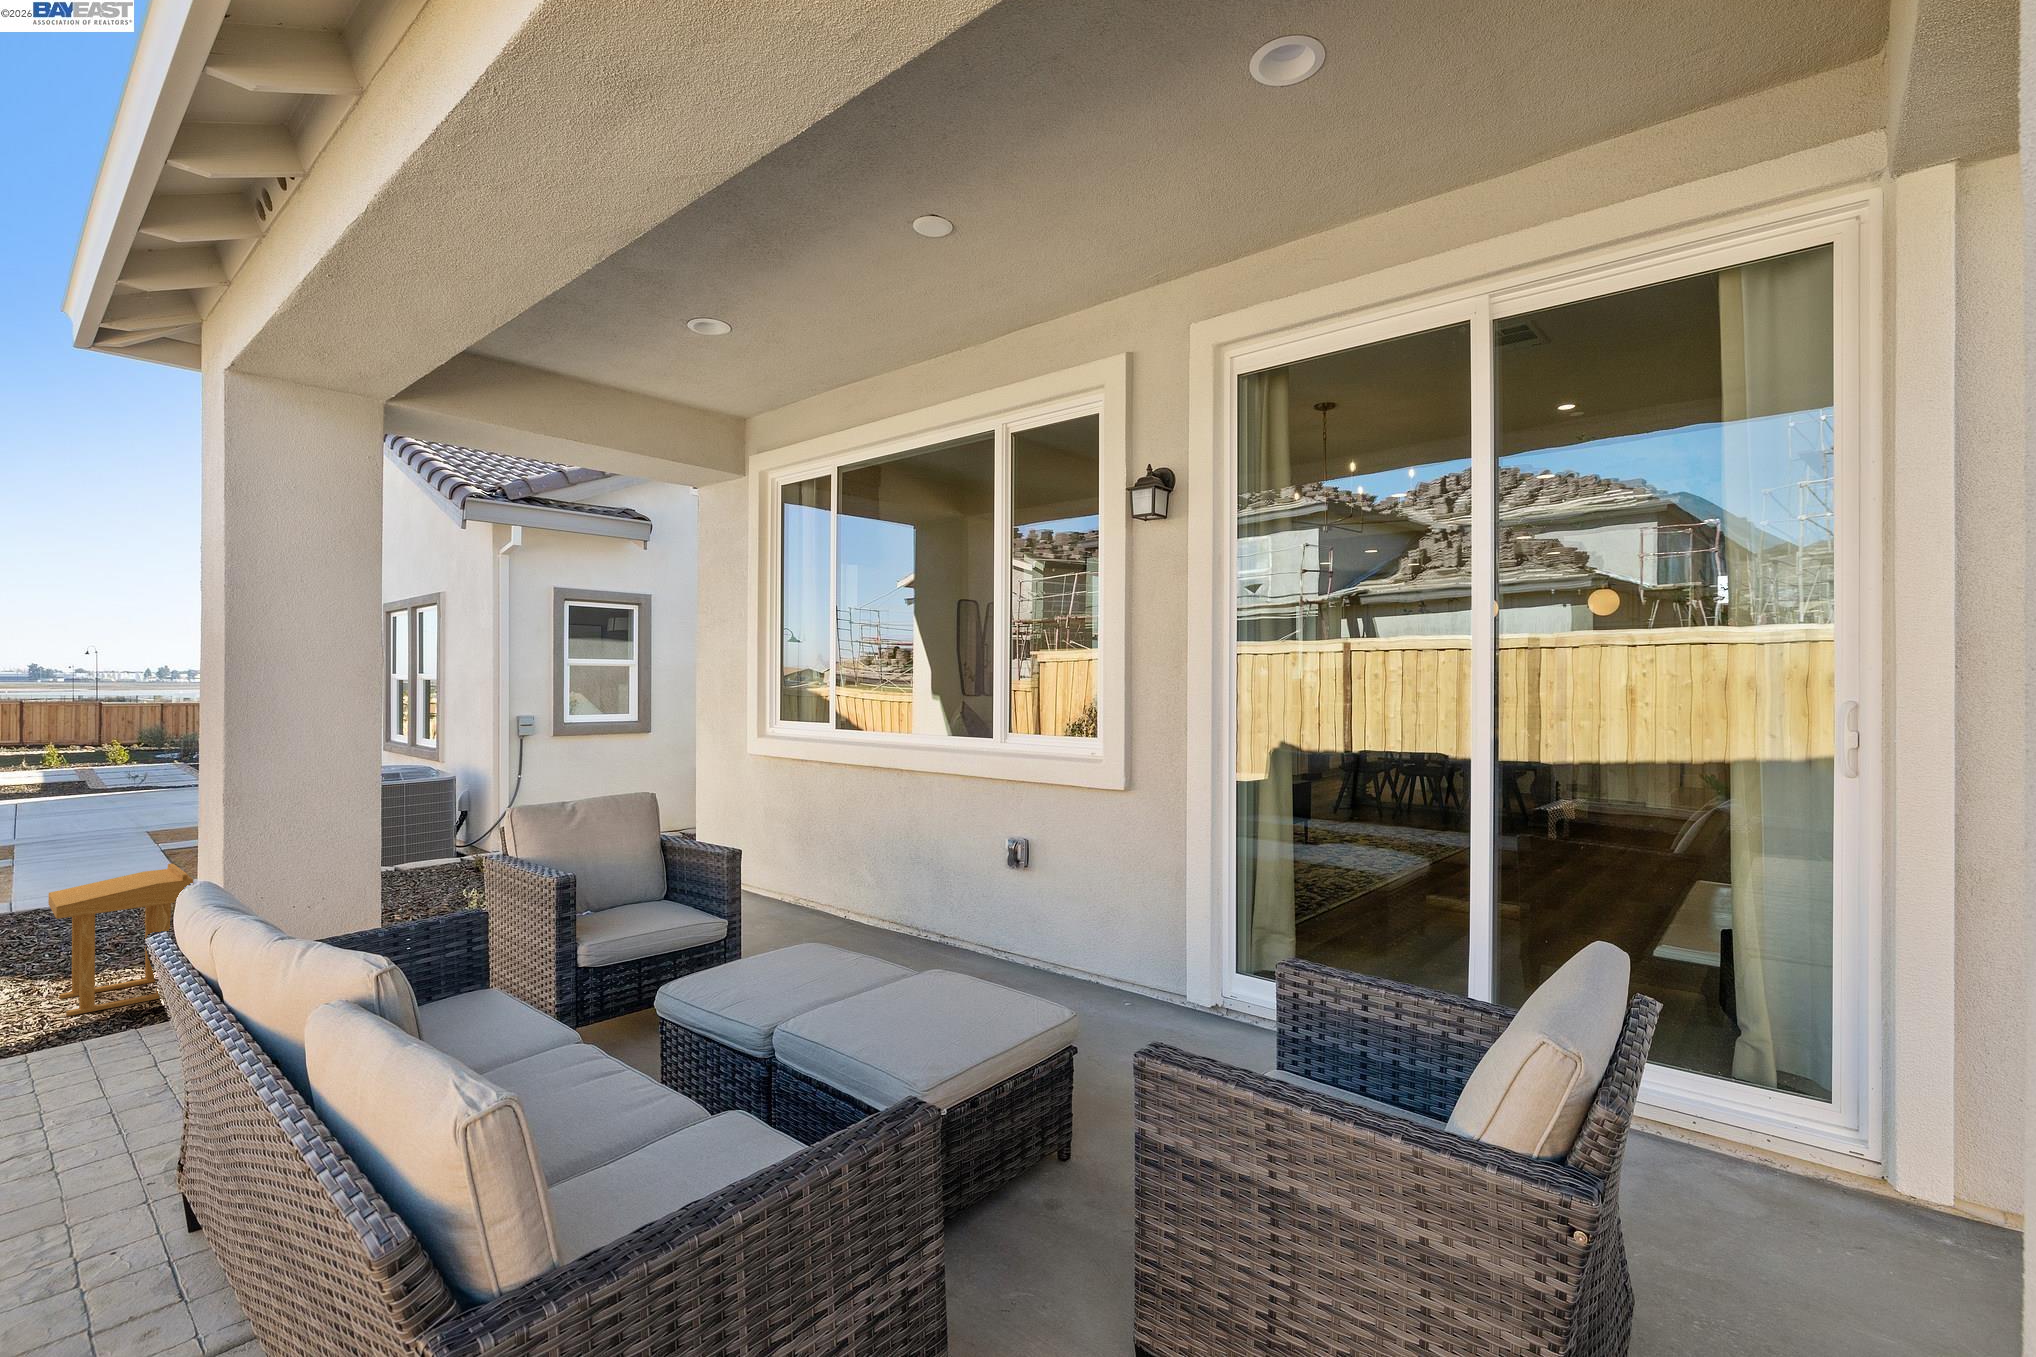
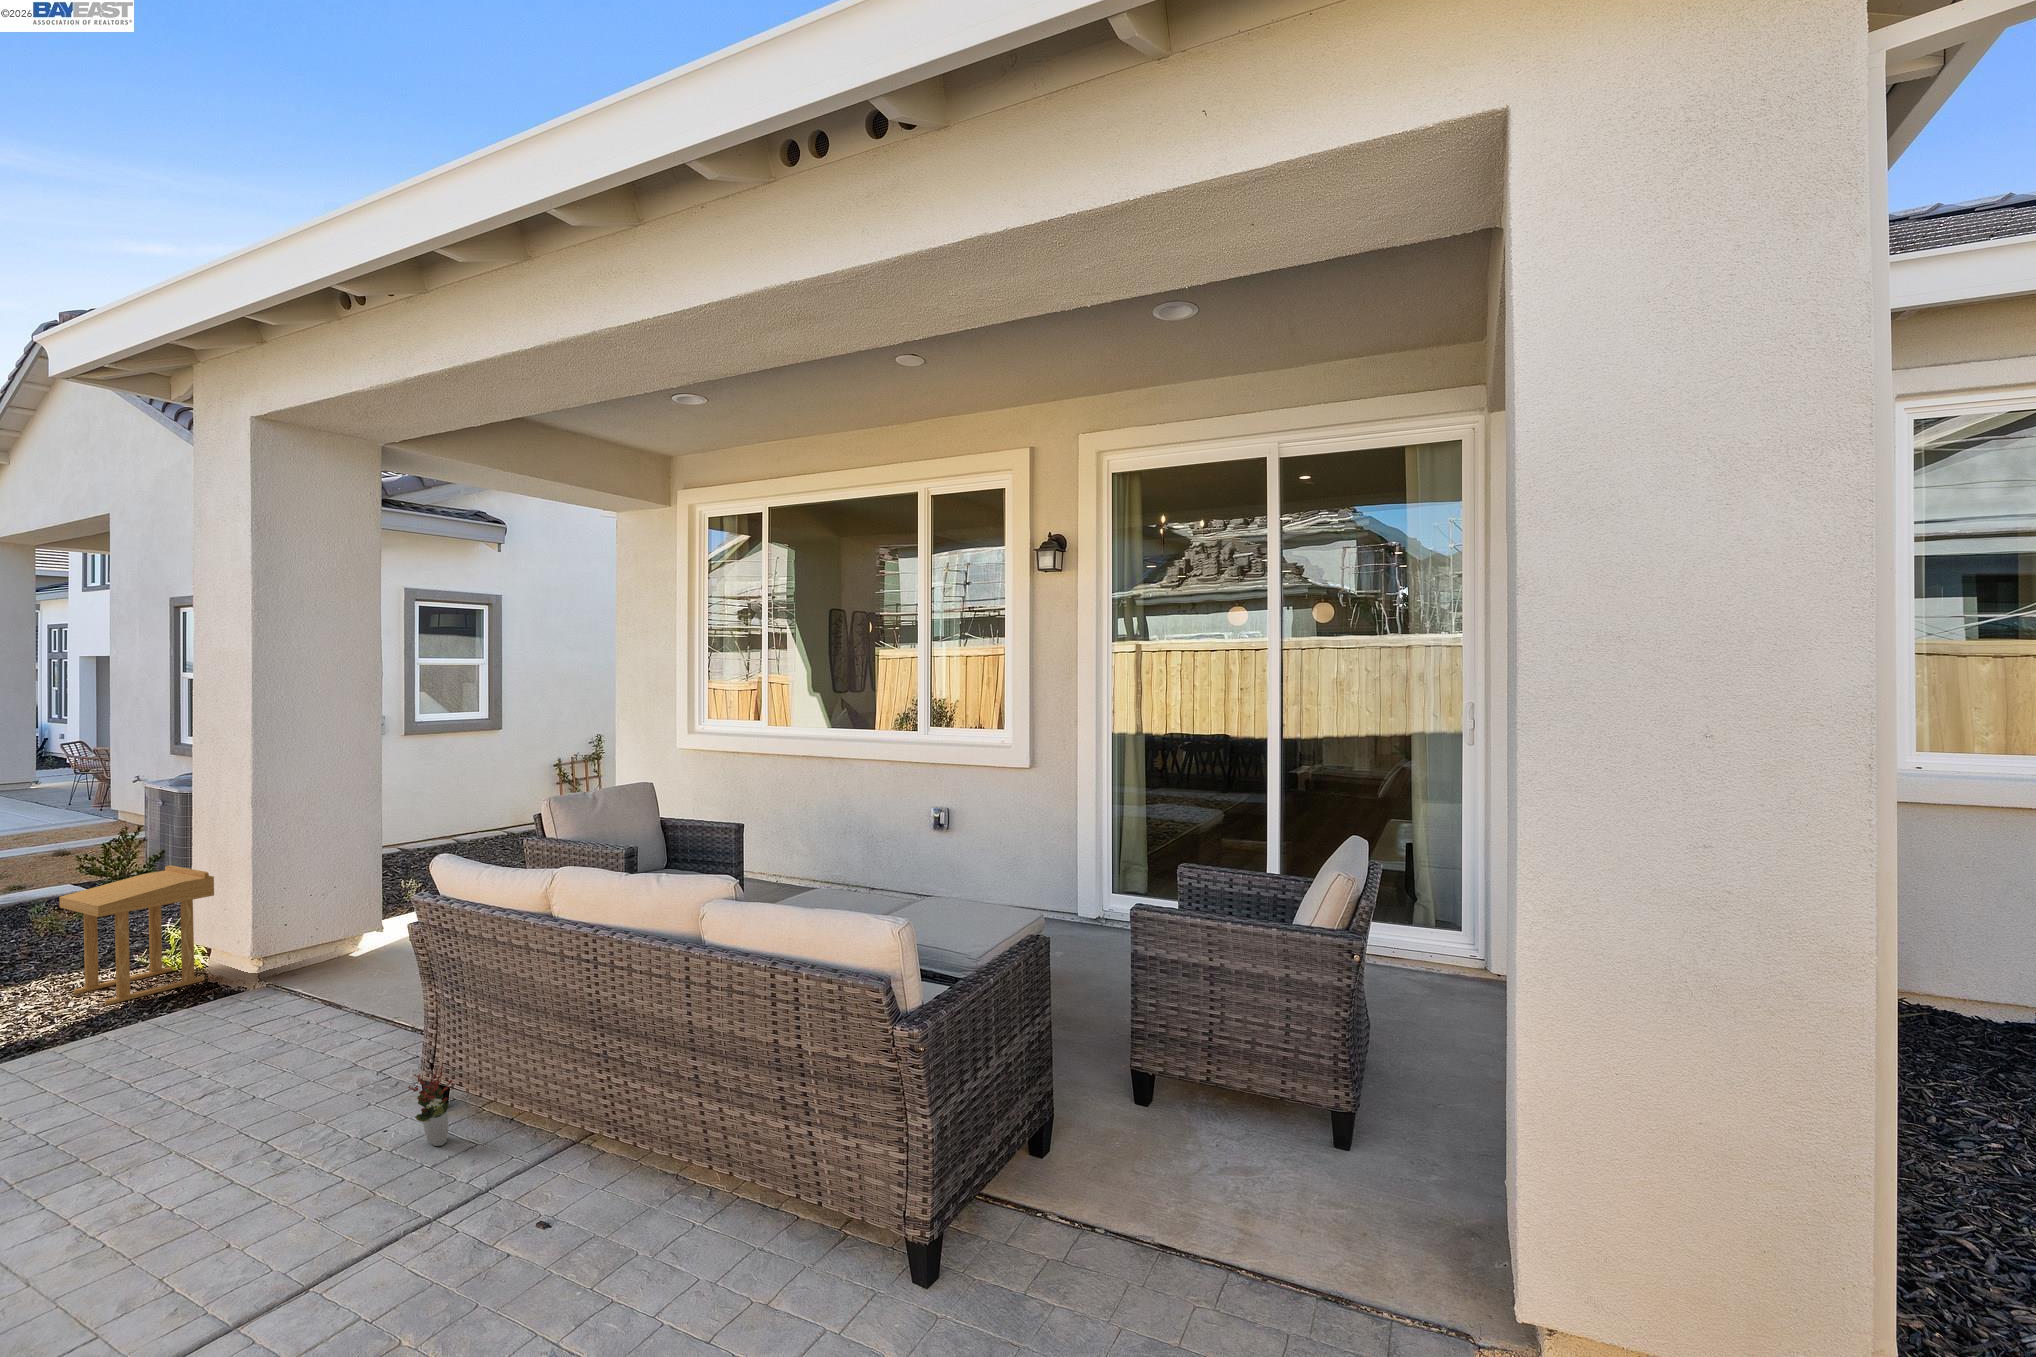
decorative plant: none [81,1183,152,1301] -> present [408,1067,452,1146]

